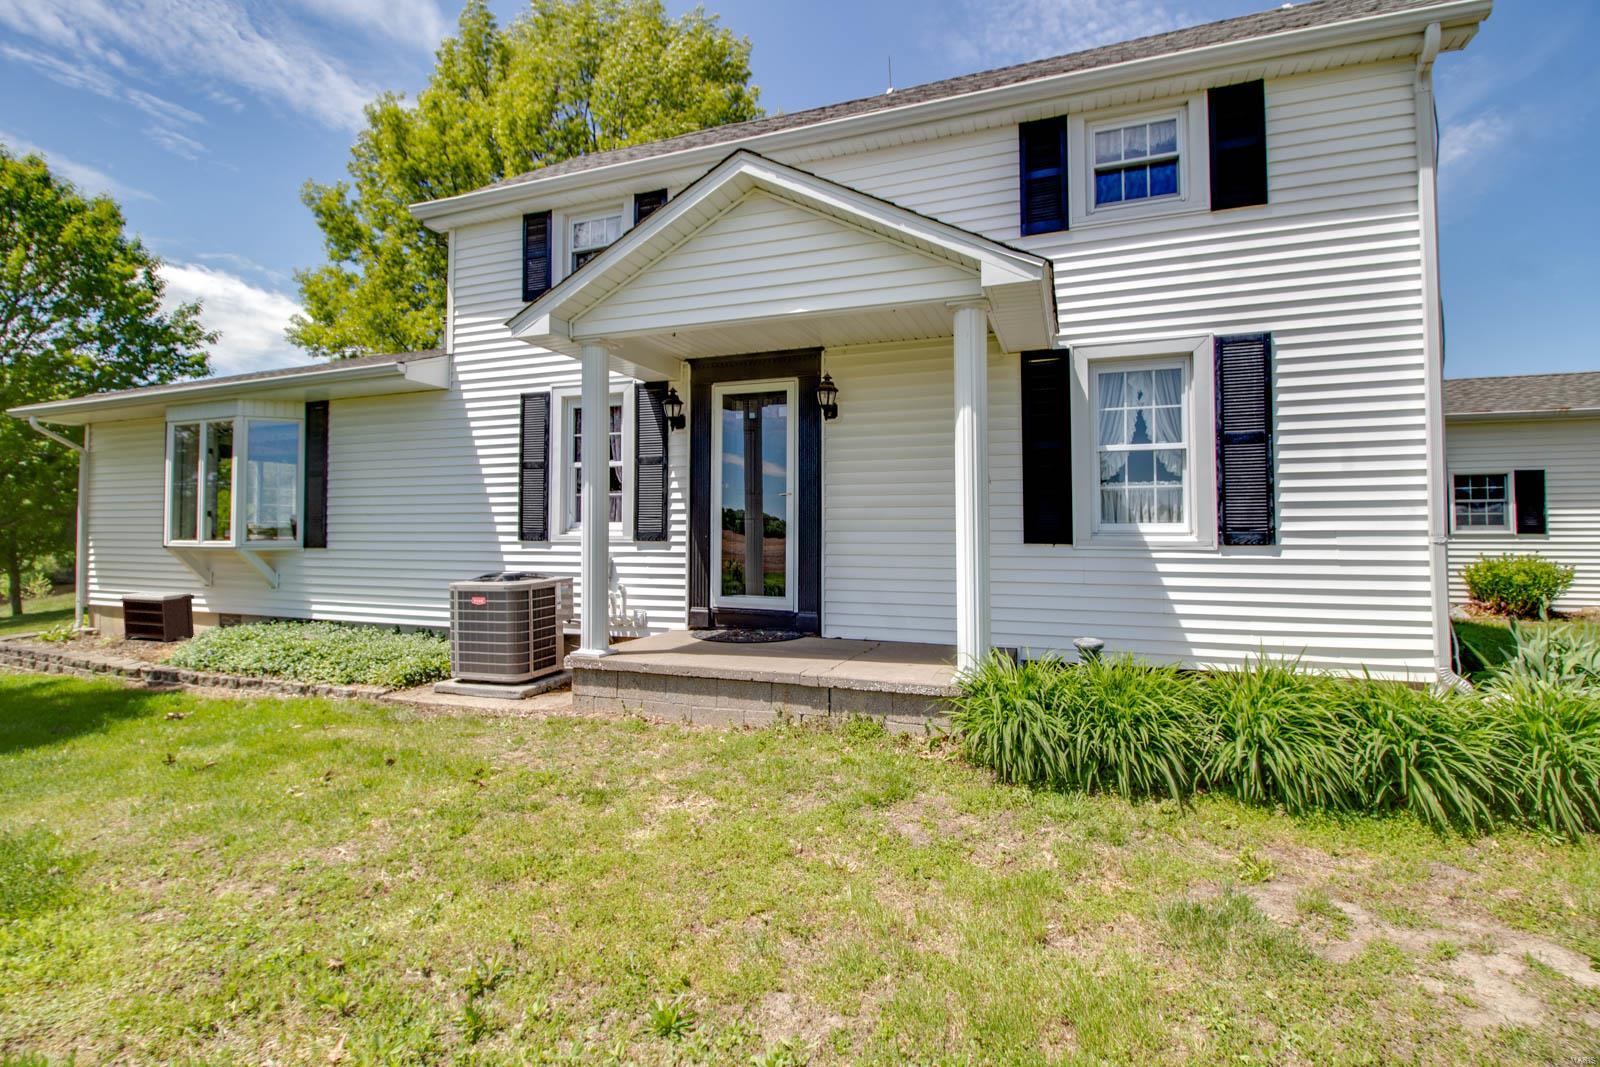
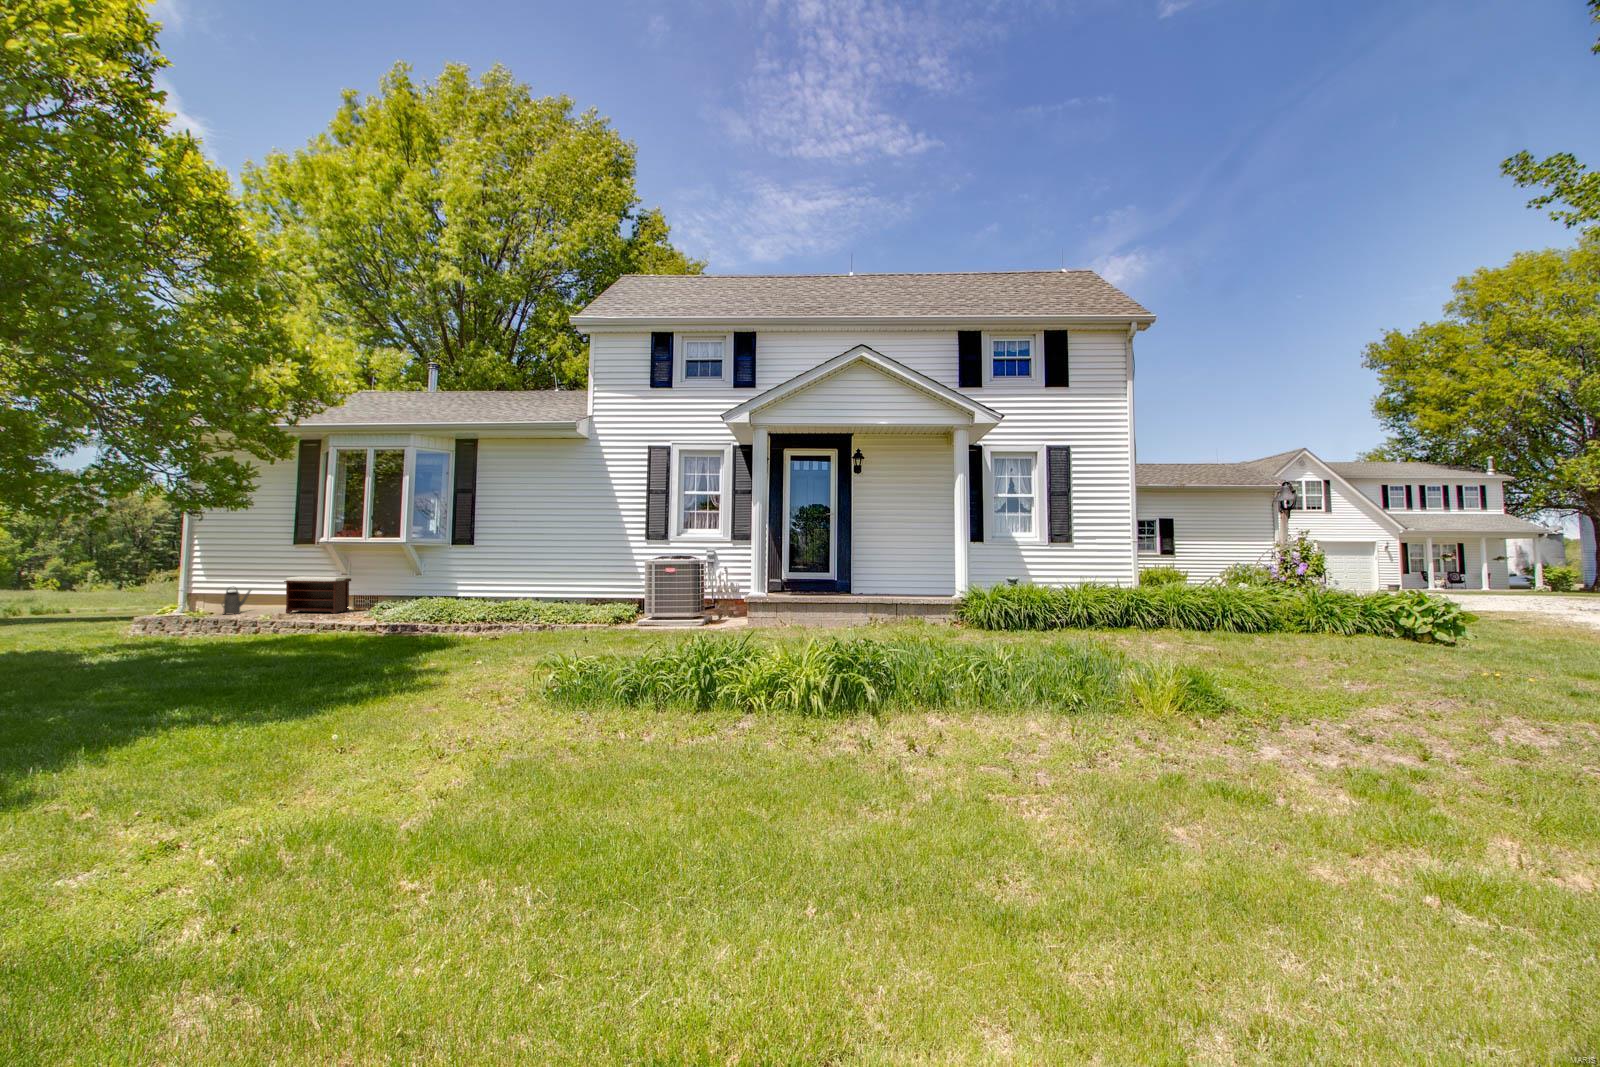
watering can: none [58,605,110,640] -> present [222,587,251,614]

